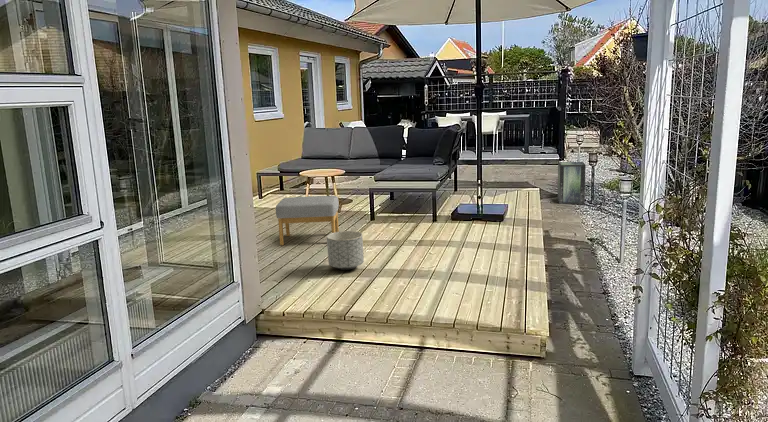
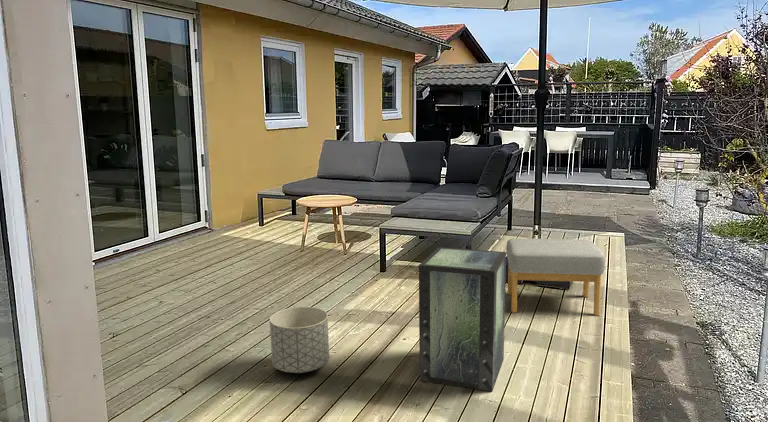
storage box: present [557,162,586,204] -> present [419,247,506,391]
footstool: present [276,196,339,245] -> present [506,239,605,316]

